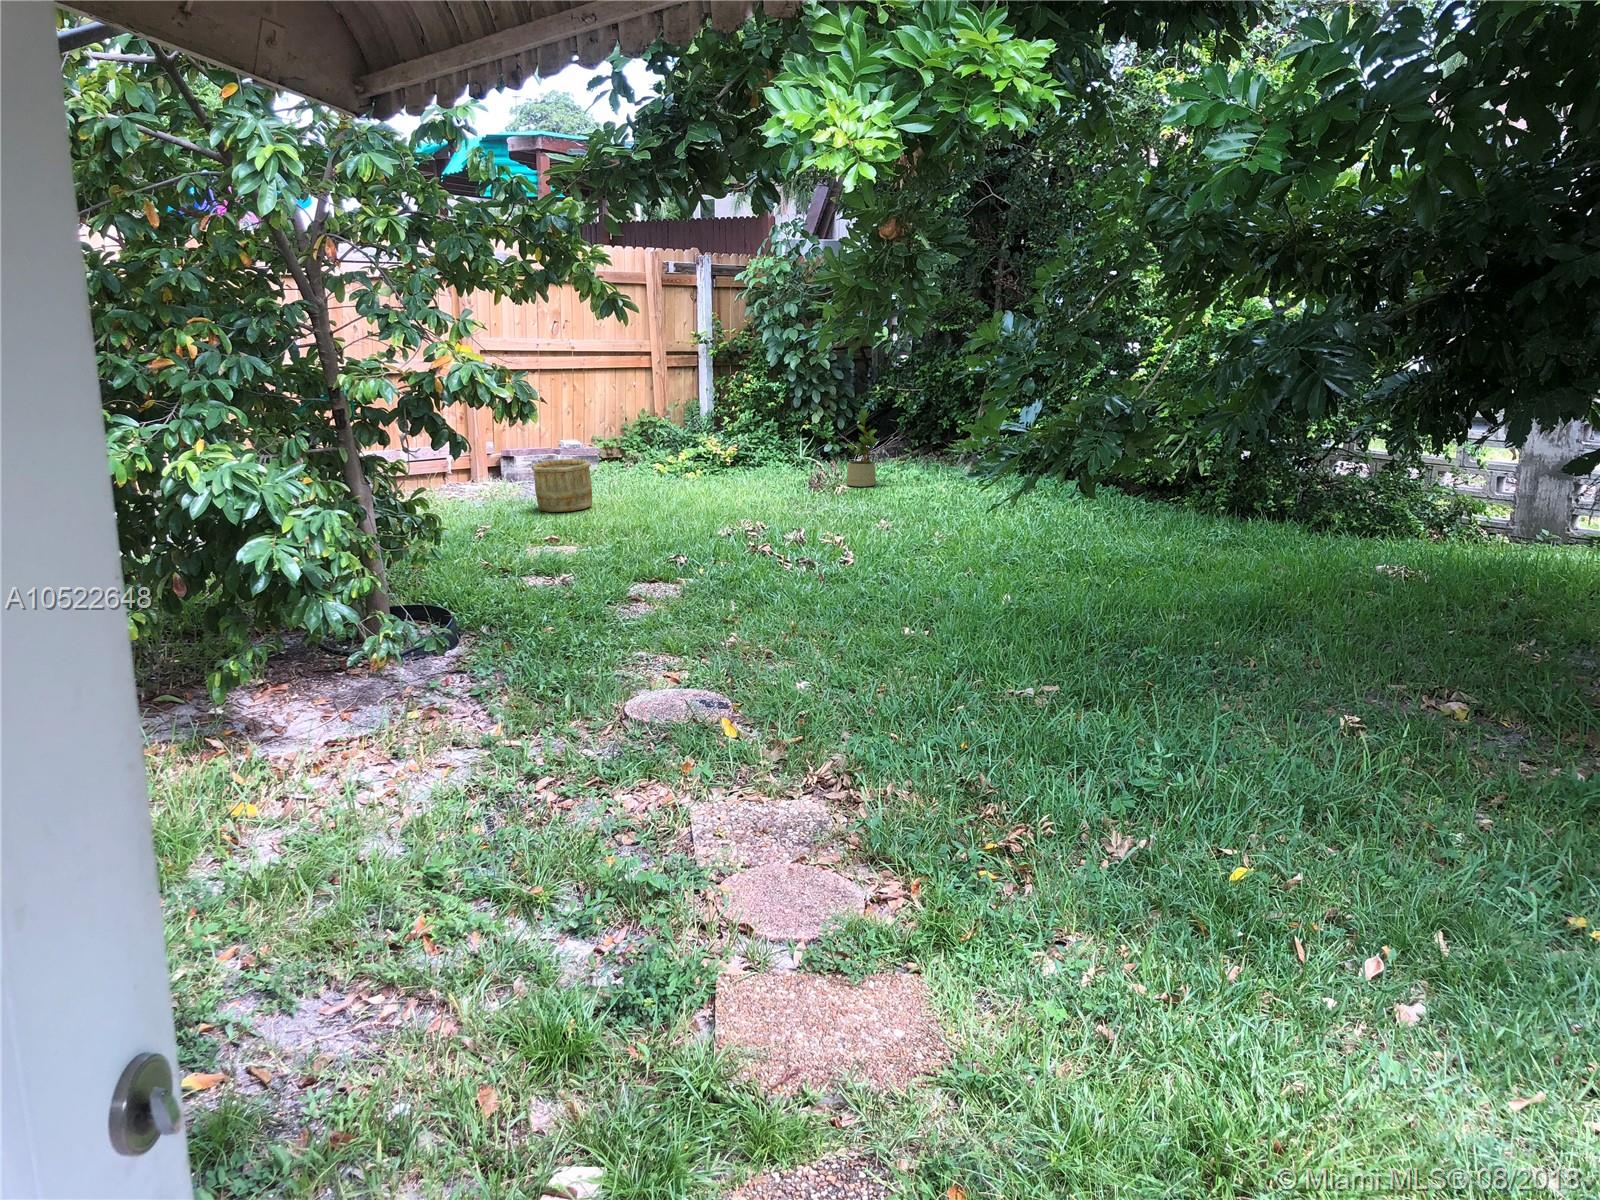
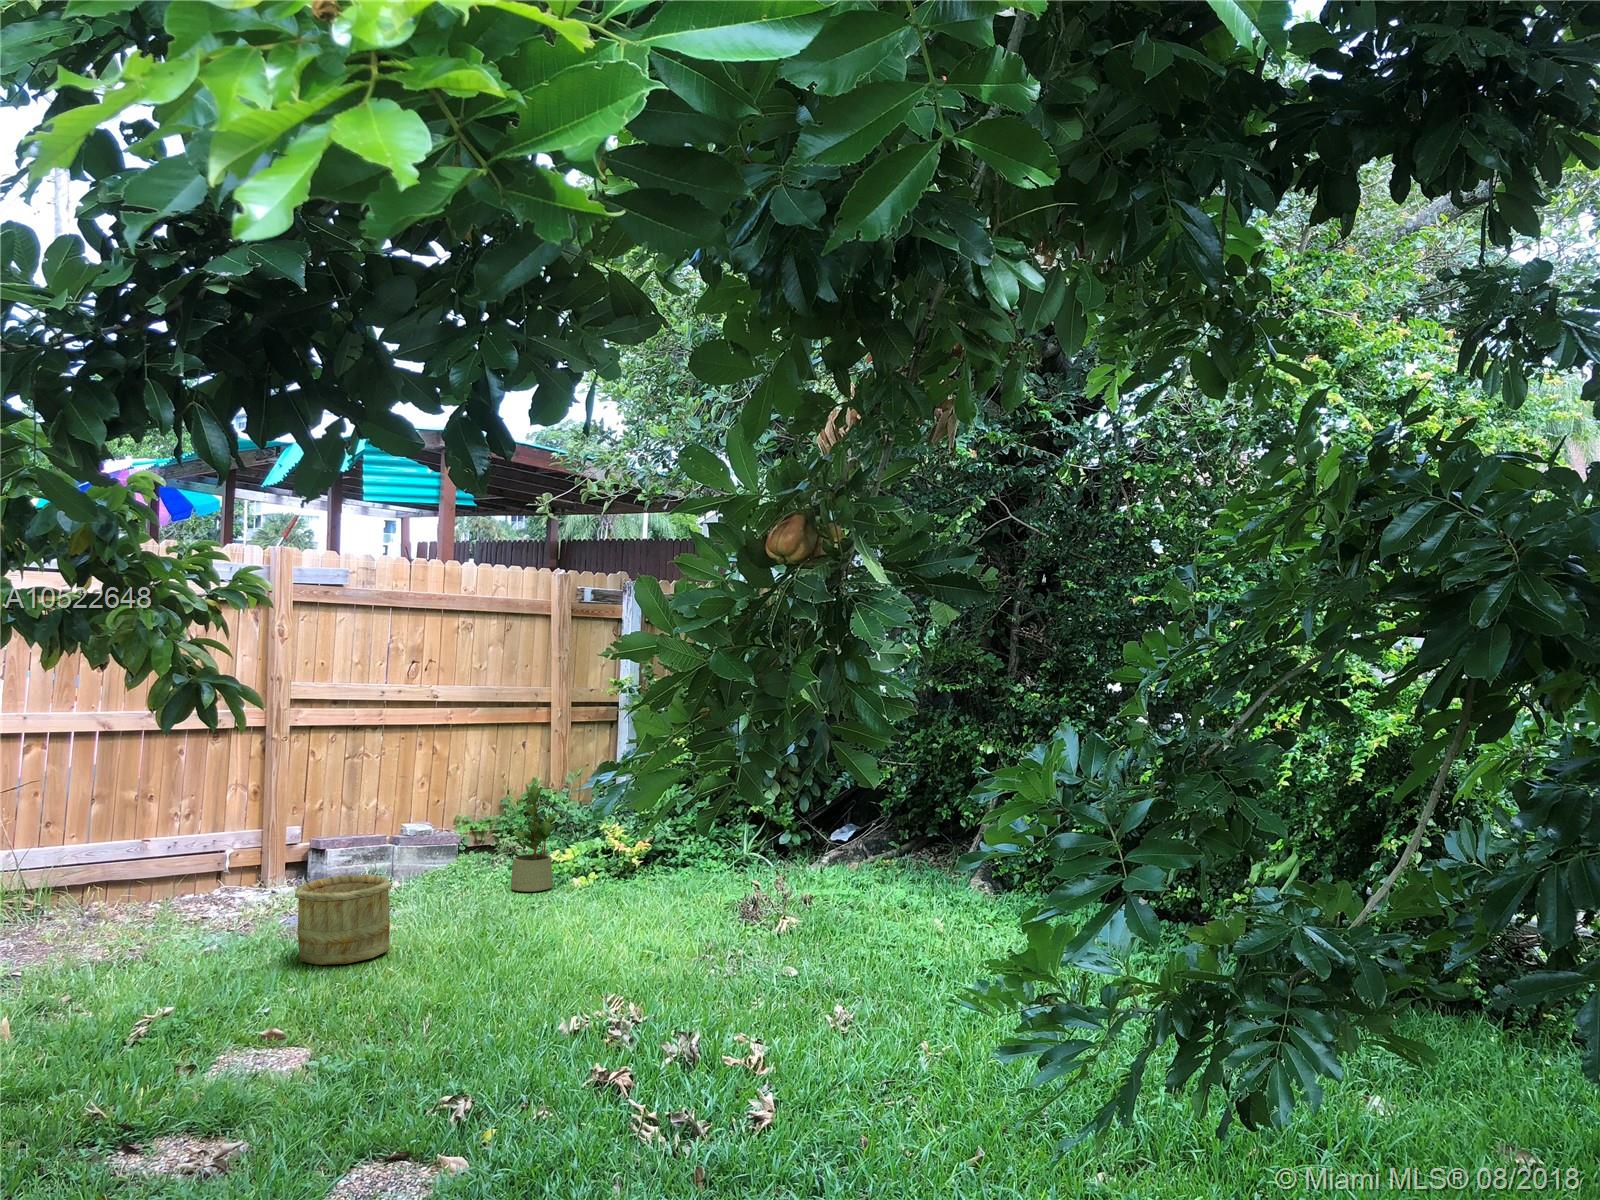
potted plant: present [846,409,880,487] -> present [511,785,560,892]

